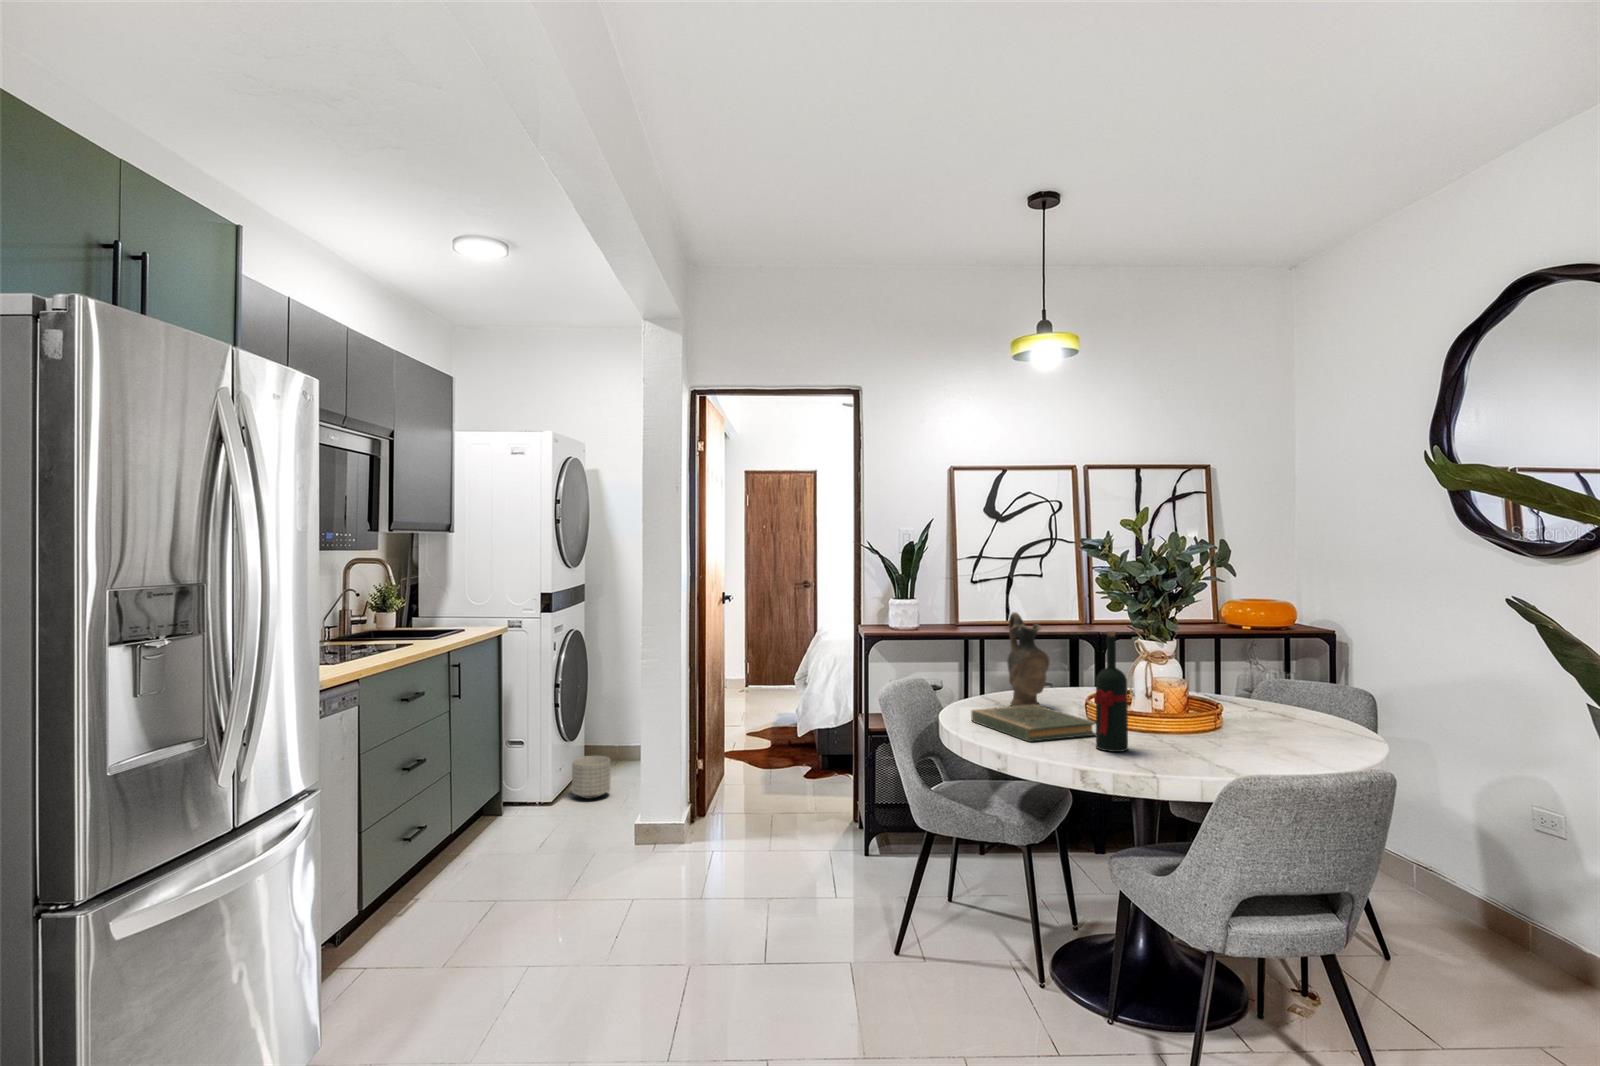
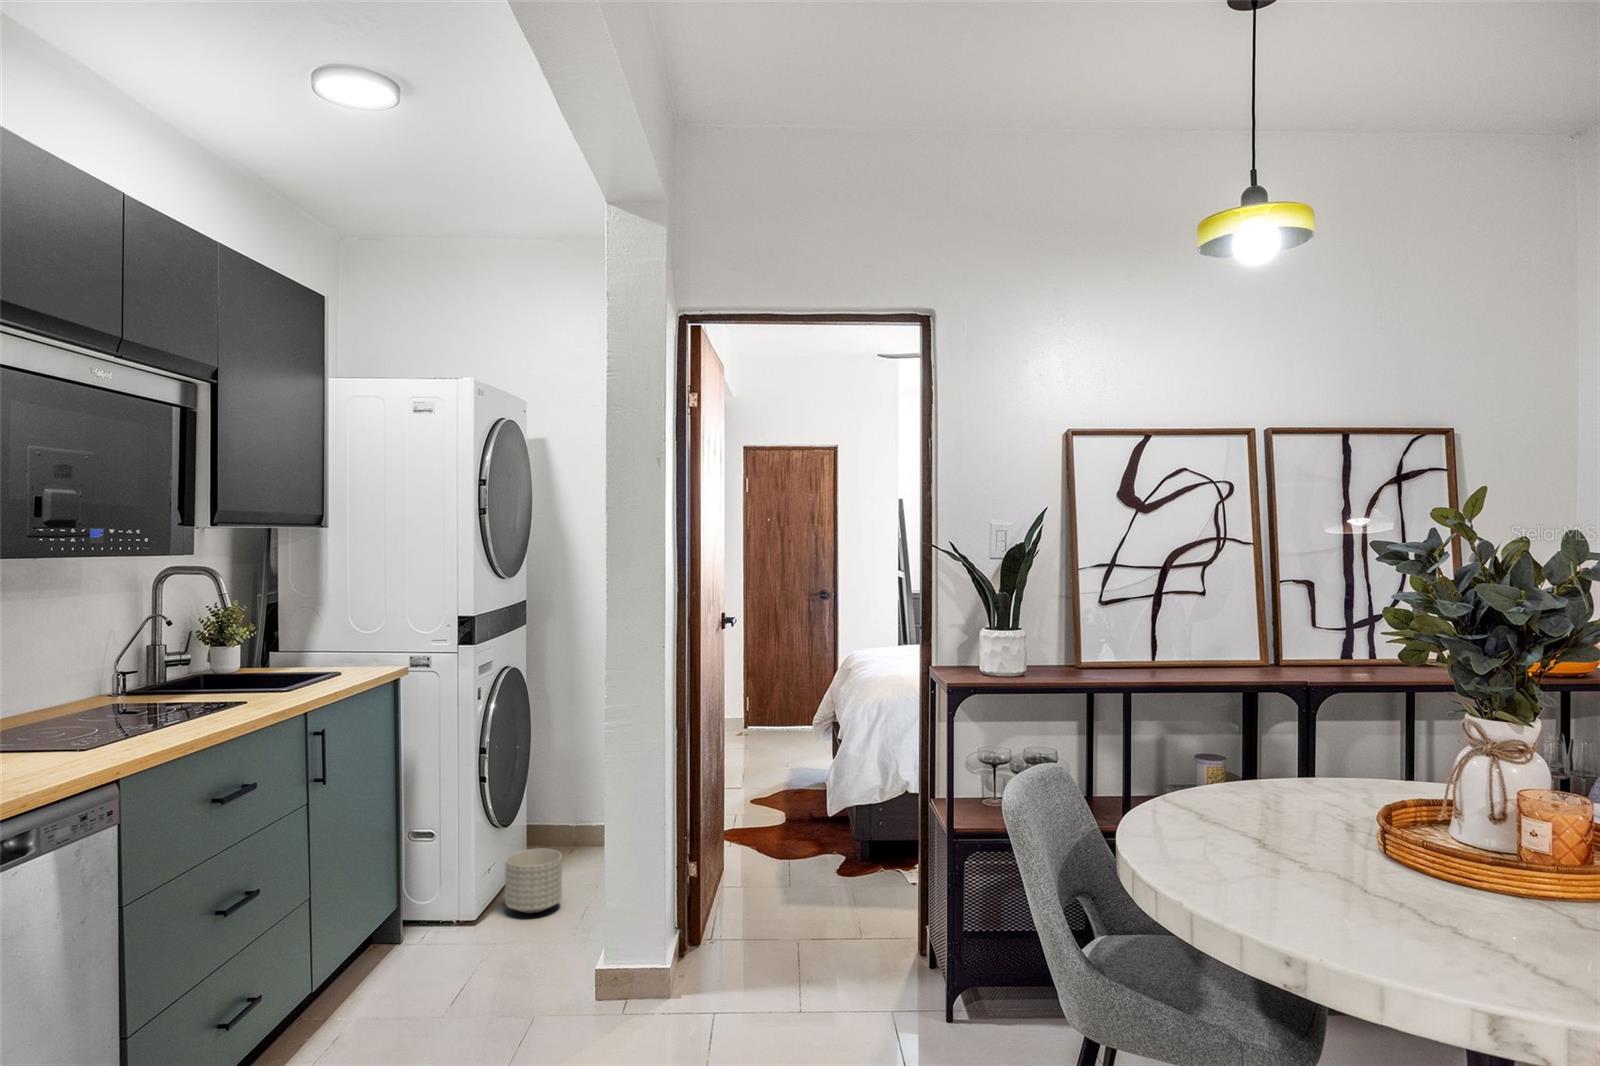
ceramic pitcher: present [1007,612,1050,706] -> none [1218,664,1298,830]
wine bottle: present [1096,631,1128,752] -> none [1476,724,1550,965]
book: present [971,705,1096,742] -> none [1188,832,1447,931]

